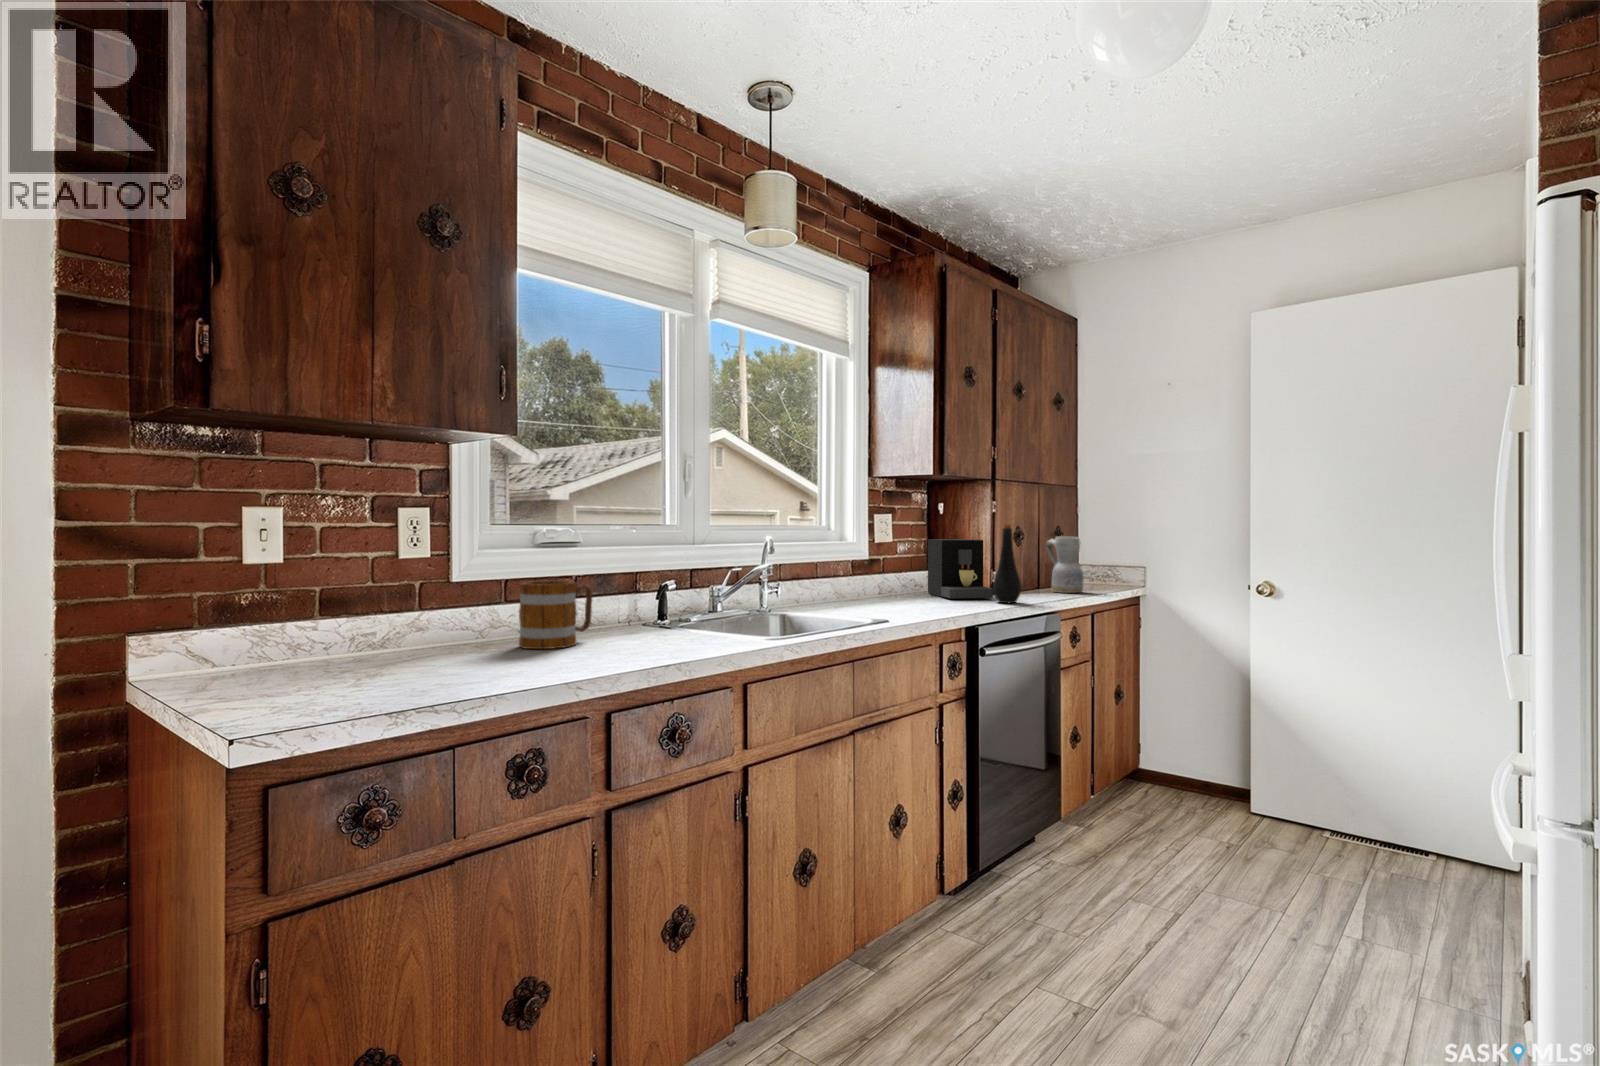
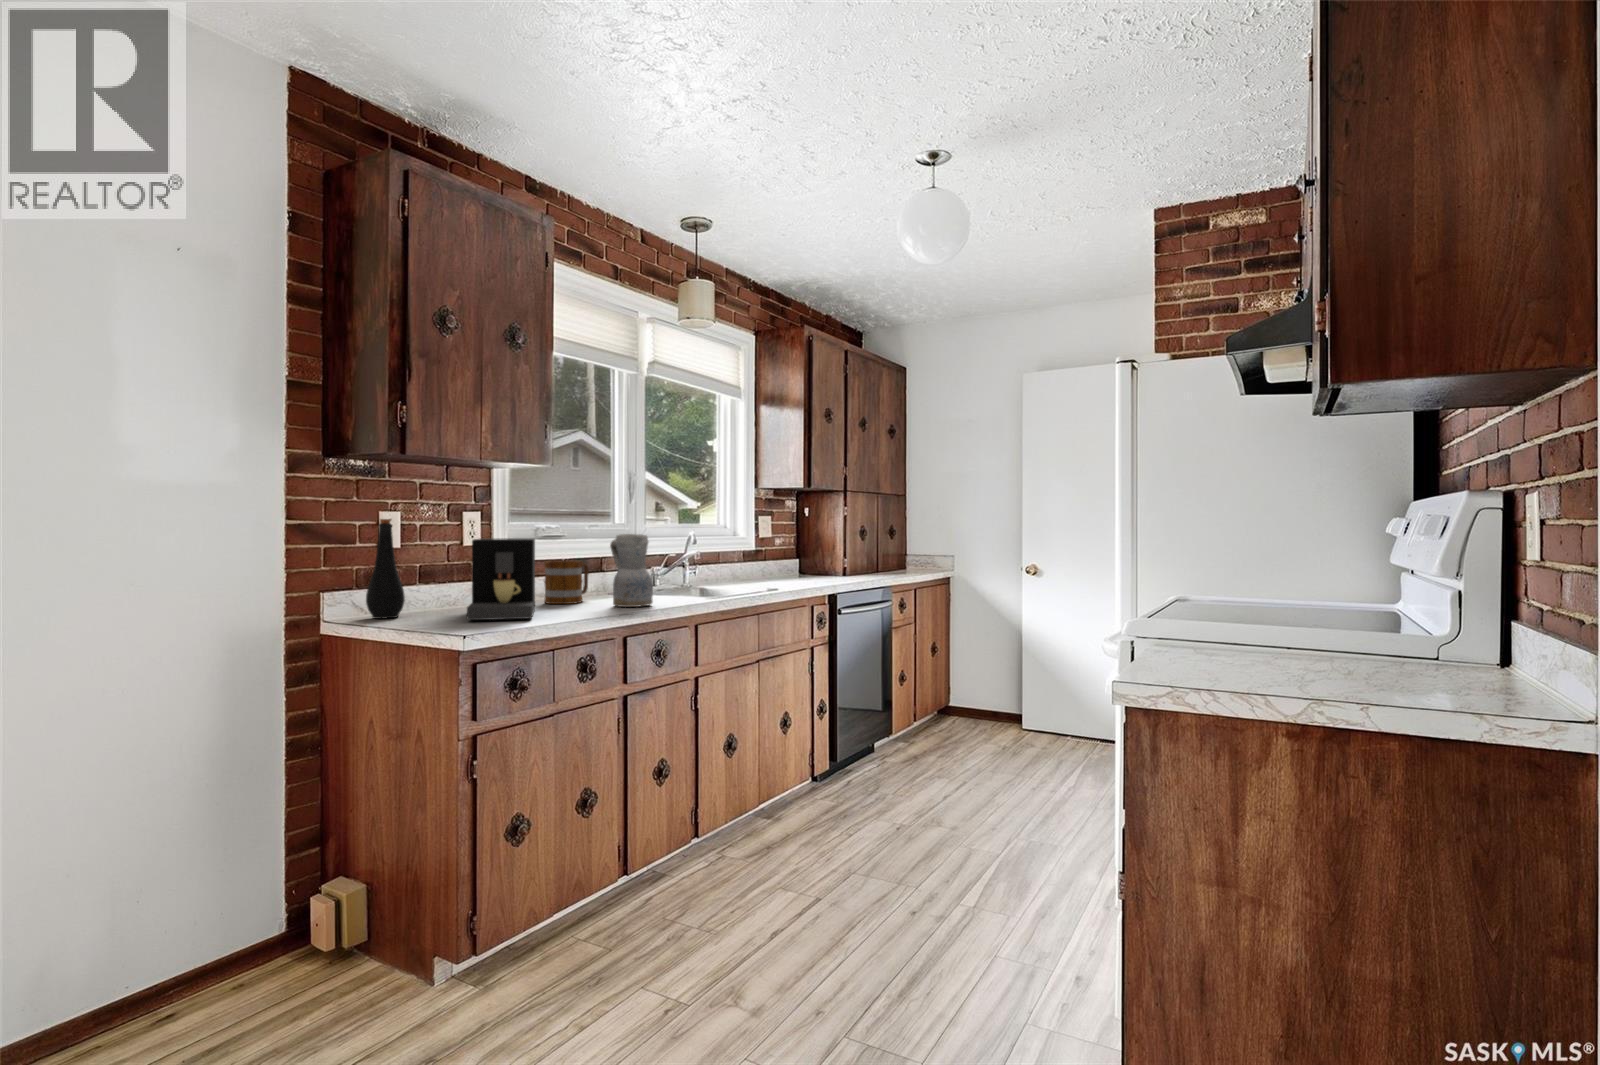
bottle: present [993,525,1021,603] -> present [366,519,405,619]
ceramic pitcher: present [1046,536,1084,593] -> present [610,534,653,607]
coffee maker: present [928,539,993,598] -> present [467,538,535,620]

